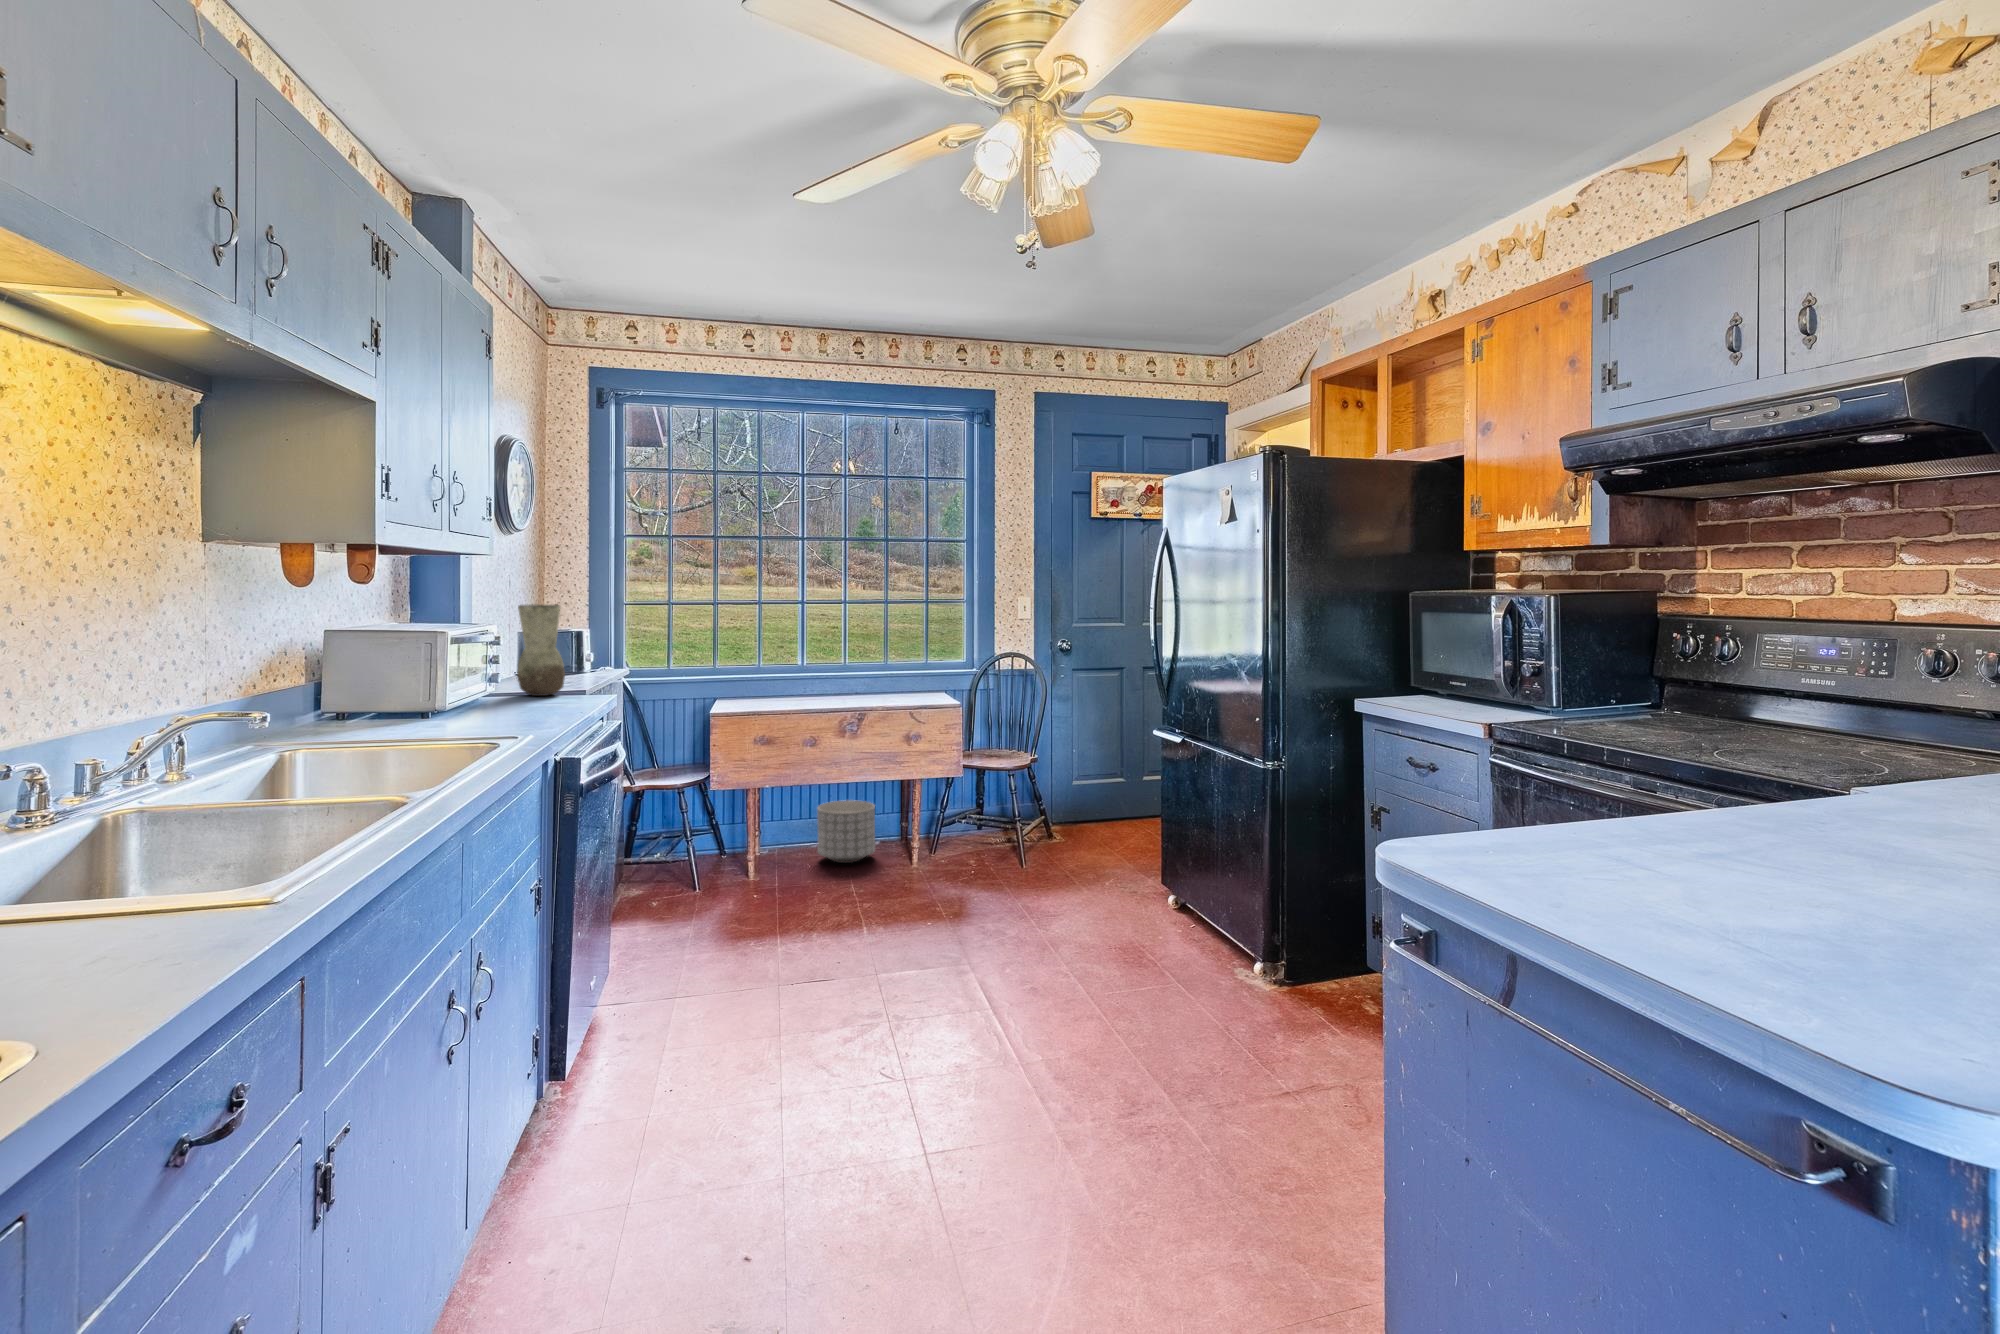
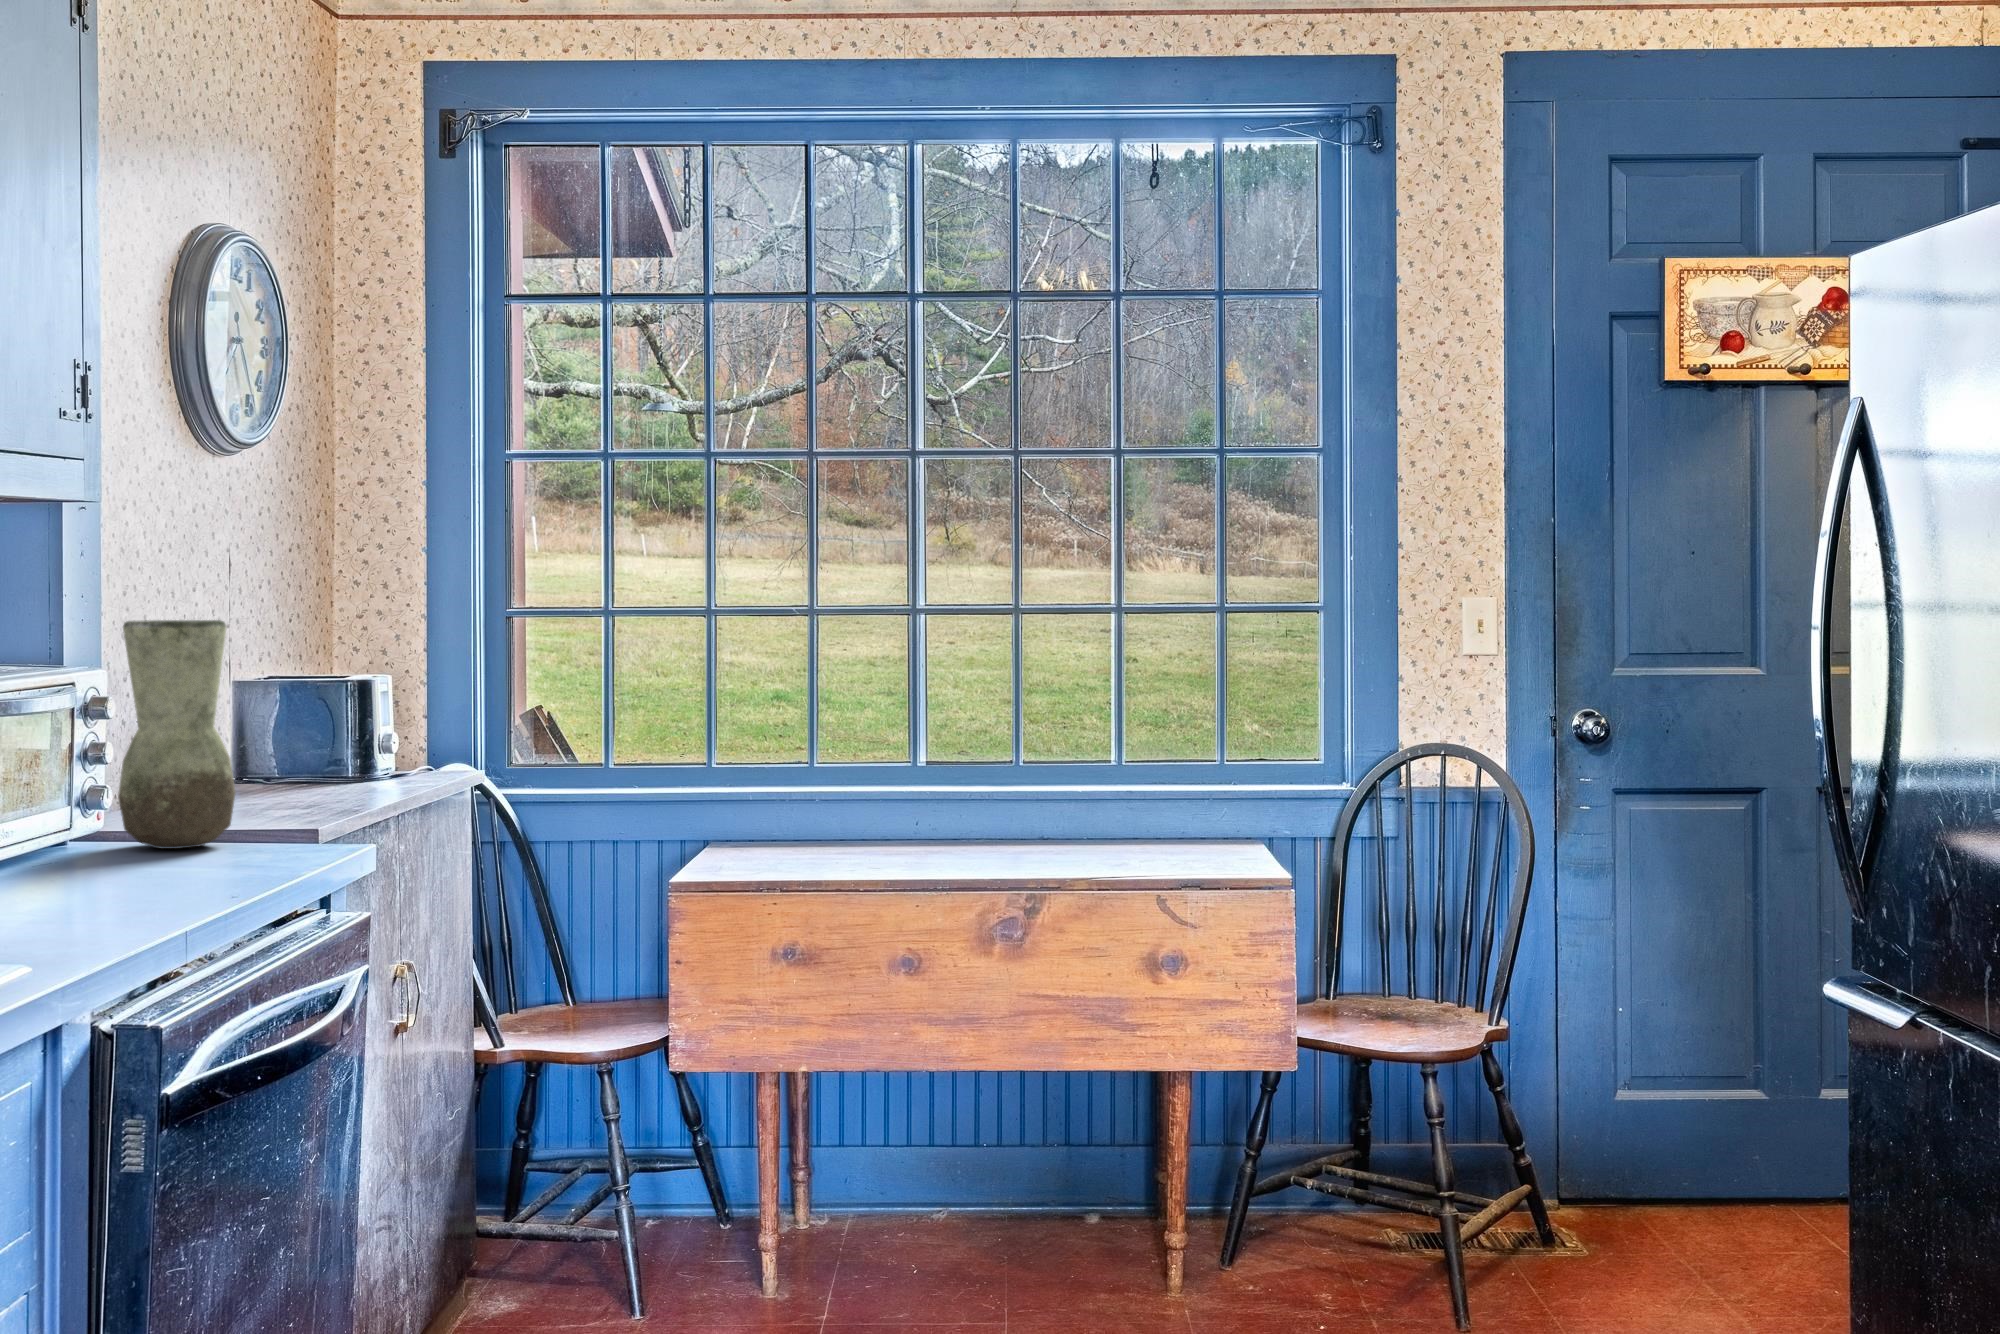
planter: present [817,800,875,863] -> none [923,1116,1070,1282]

